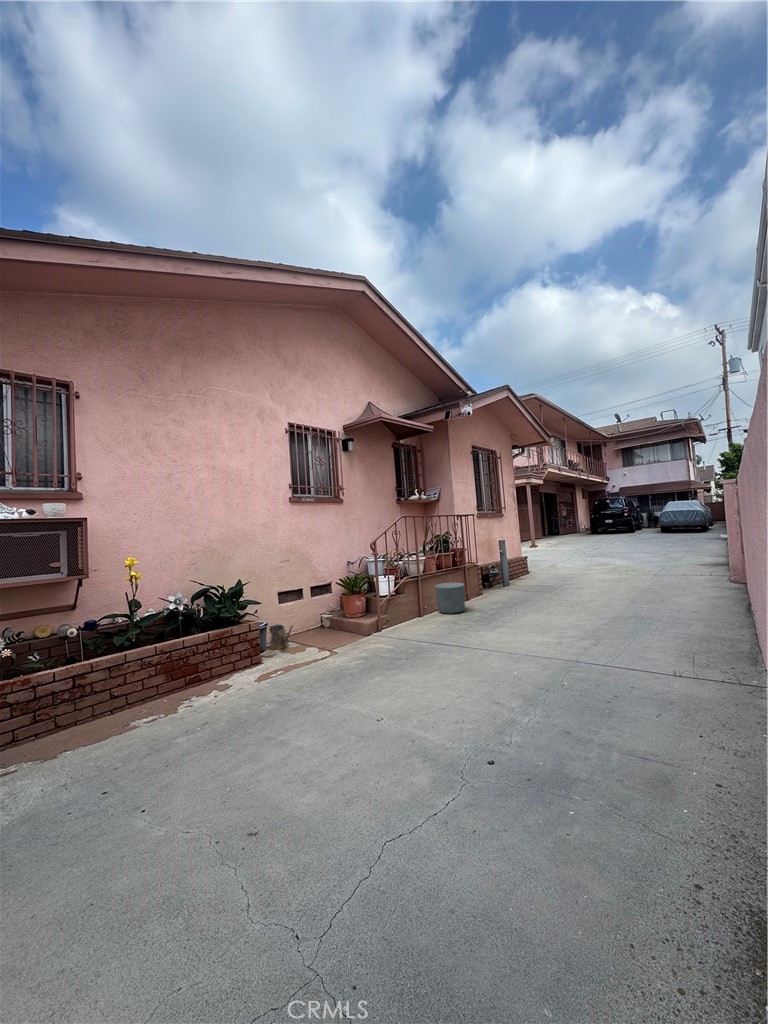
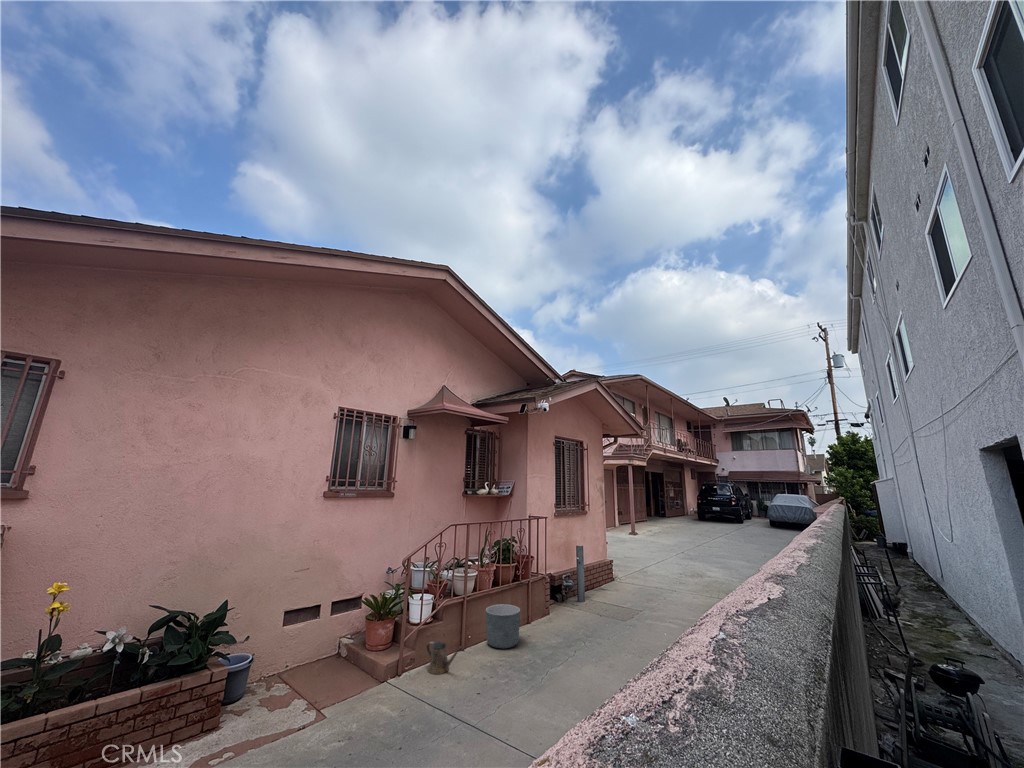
watering can: present [269,625,293,650] -> present [426,642,462,674]

